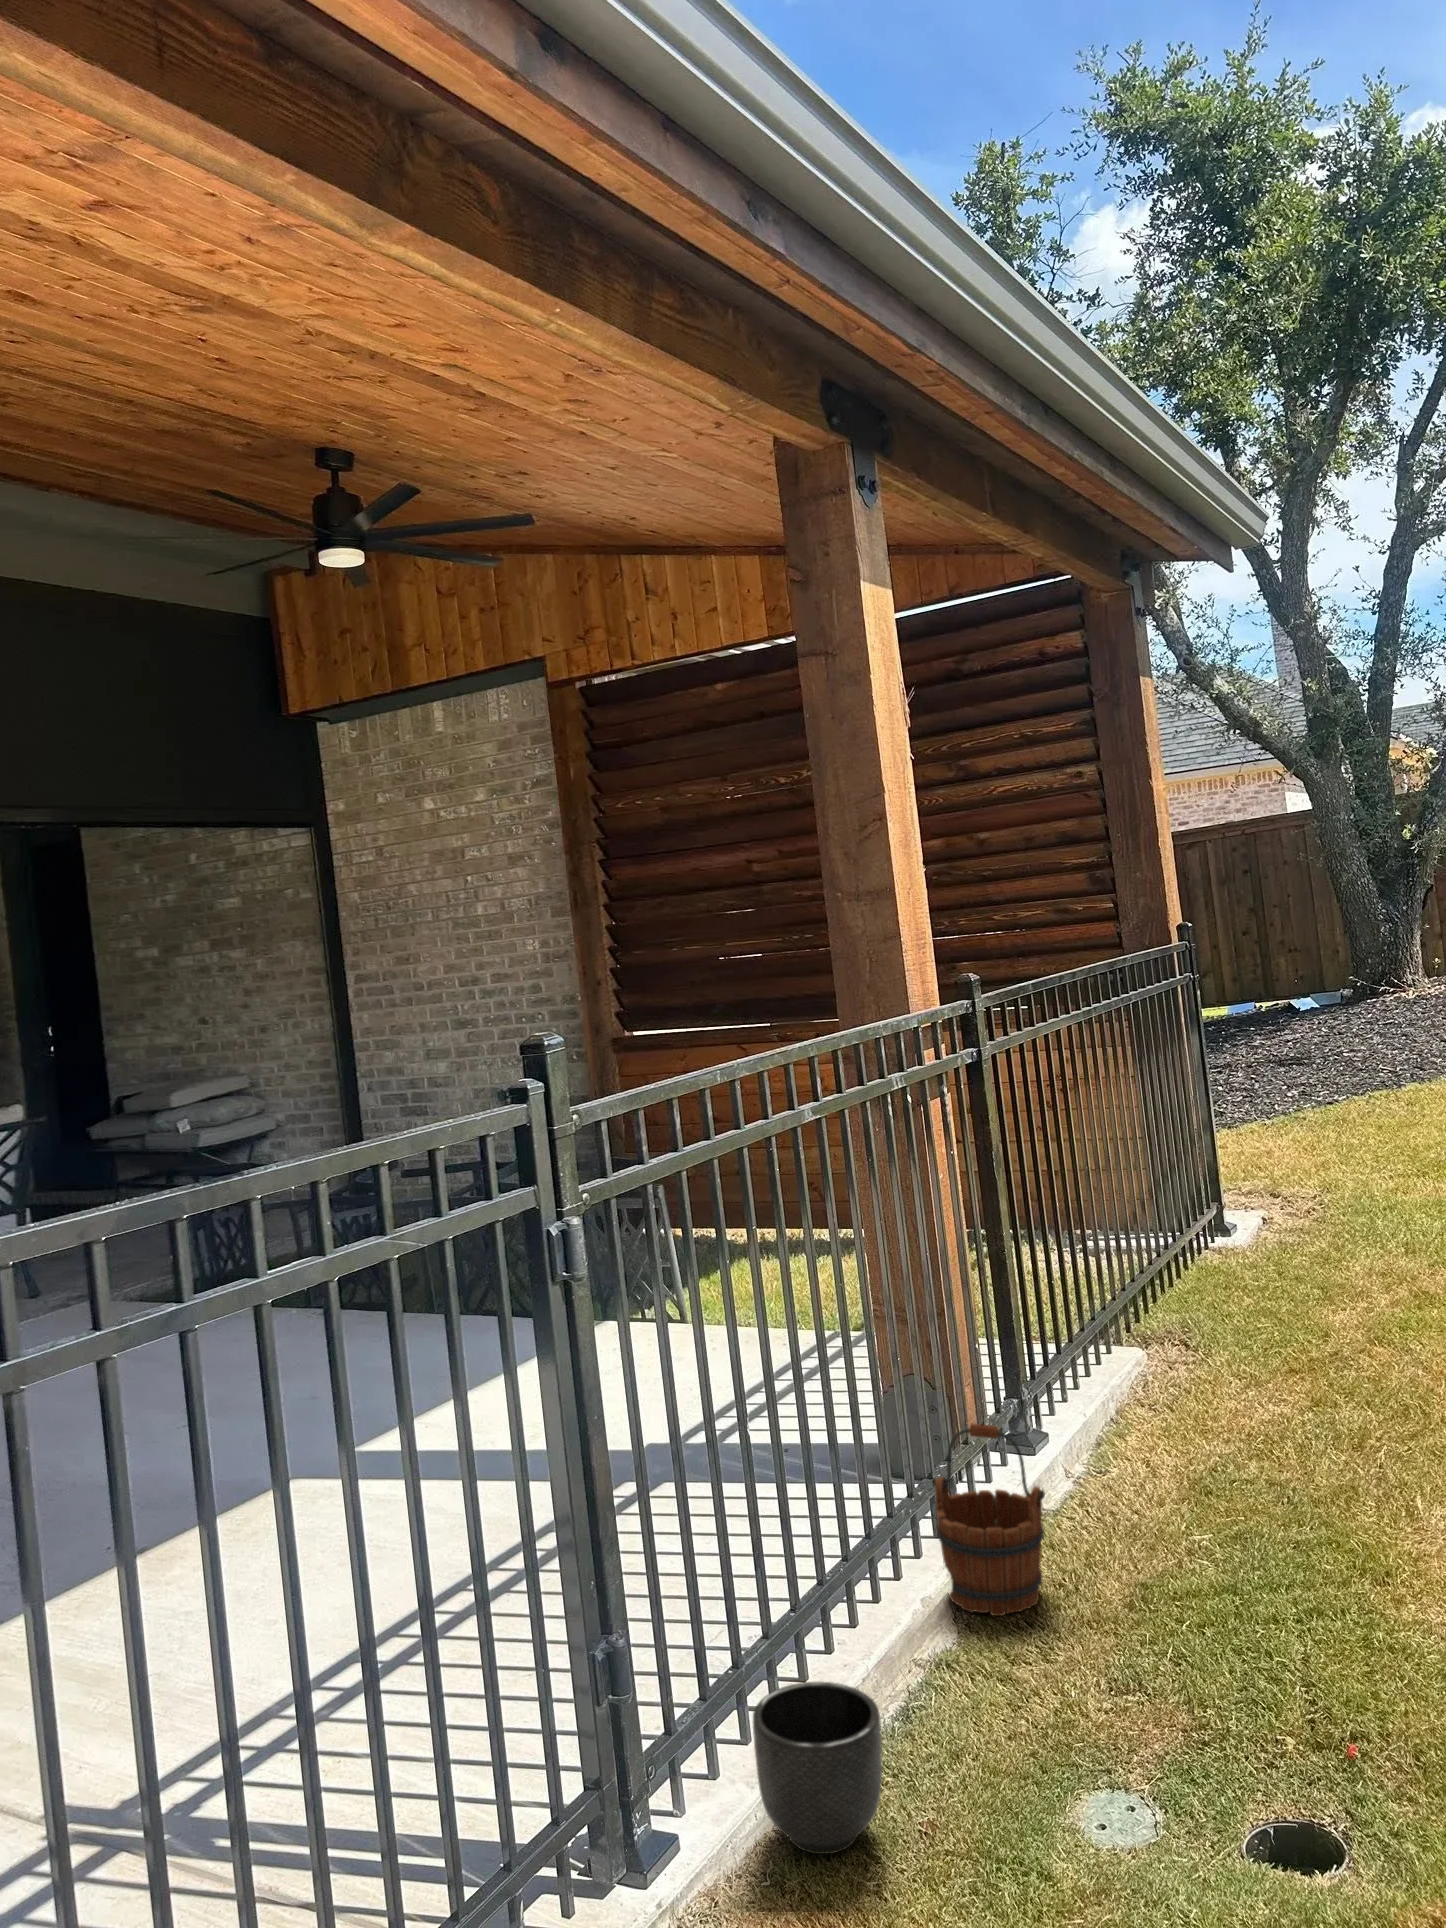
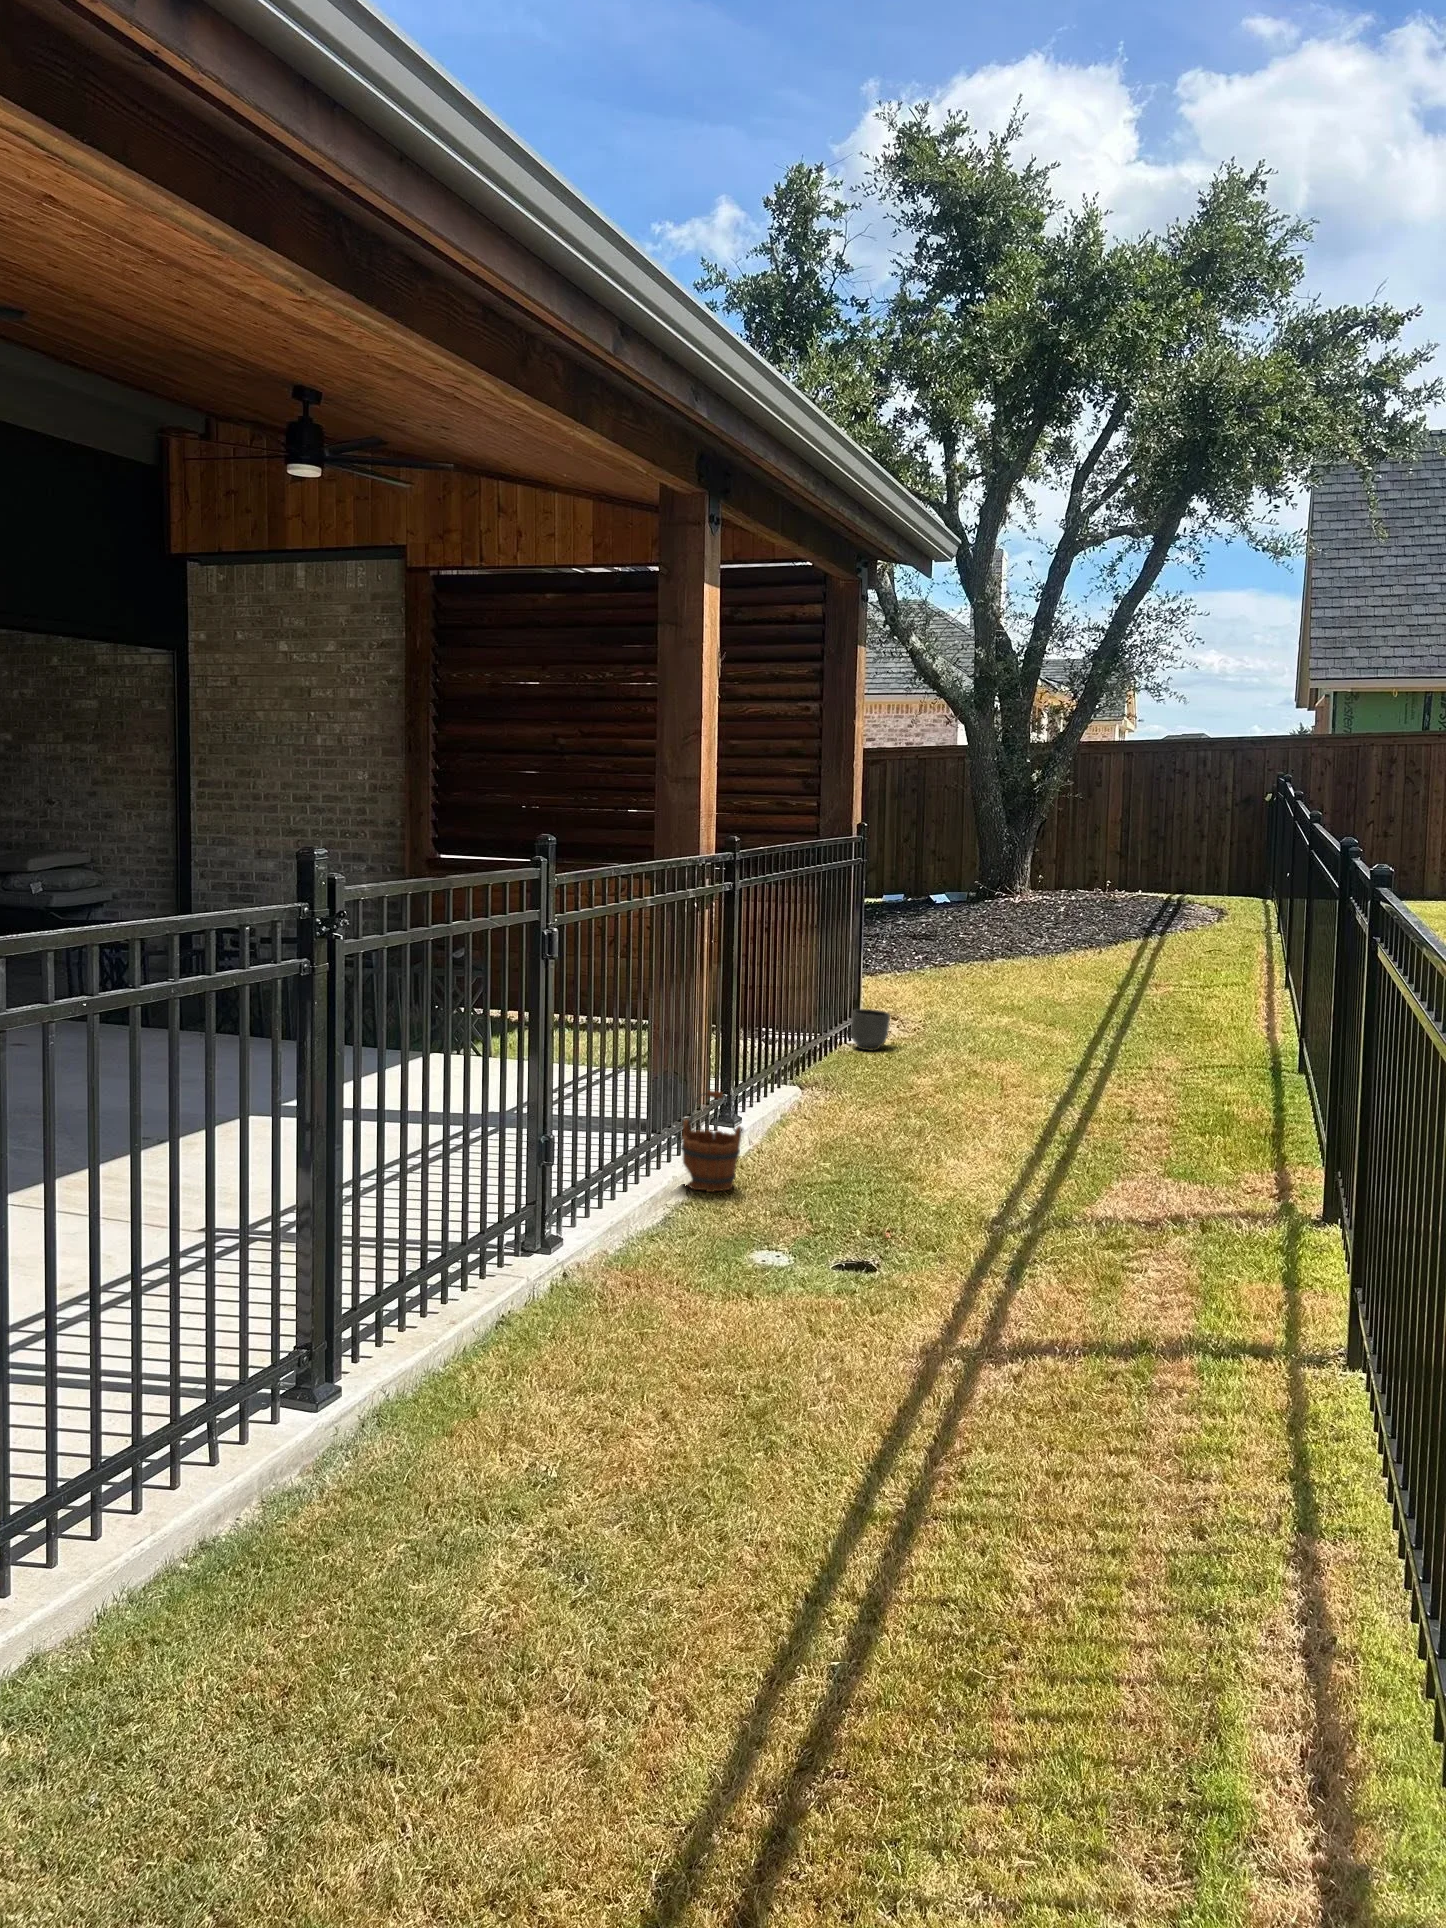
planter: present [753,1682,882,1854] -> present [851,1009,890,1051]

